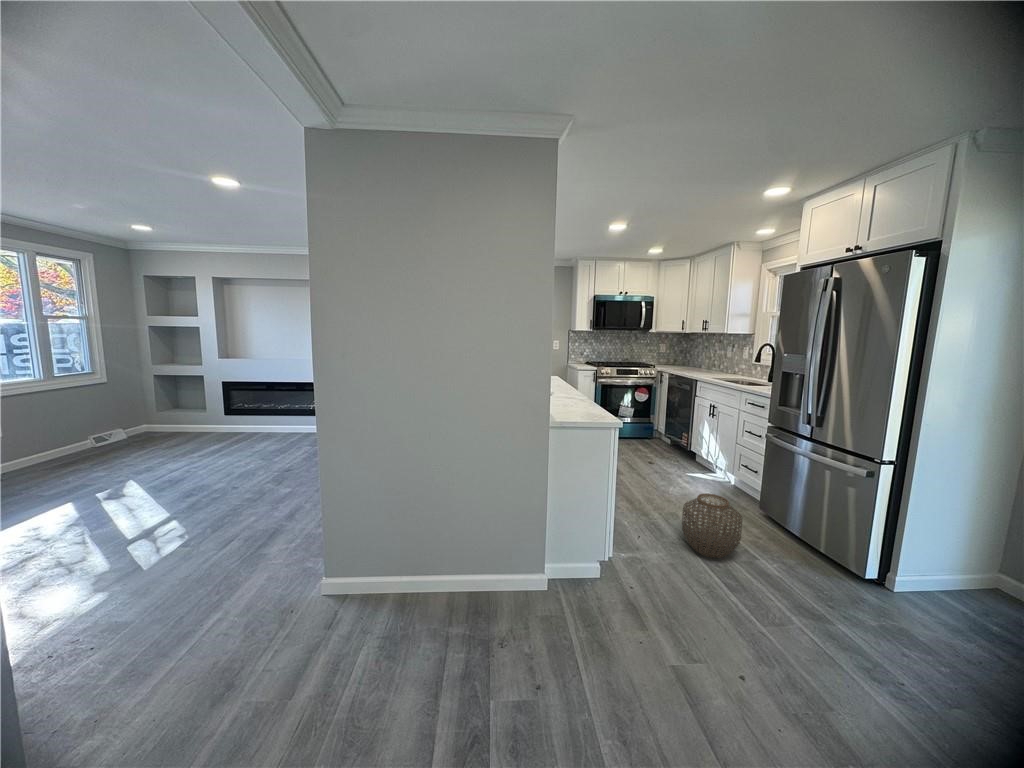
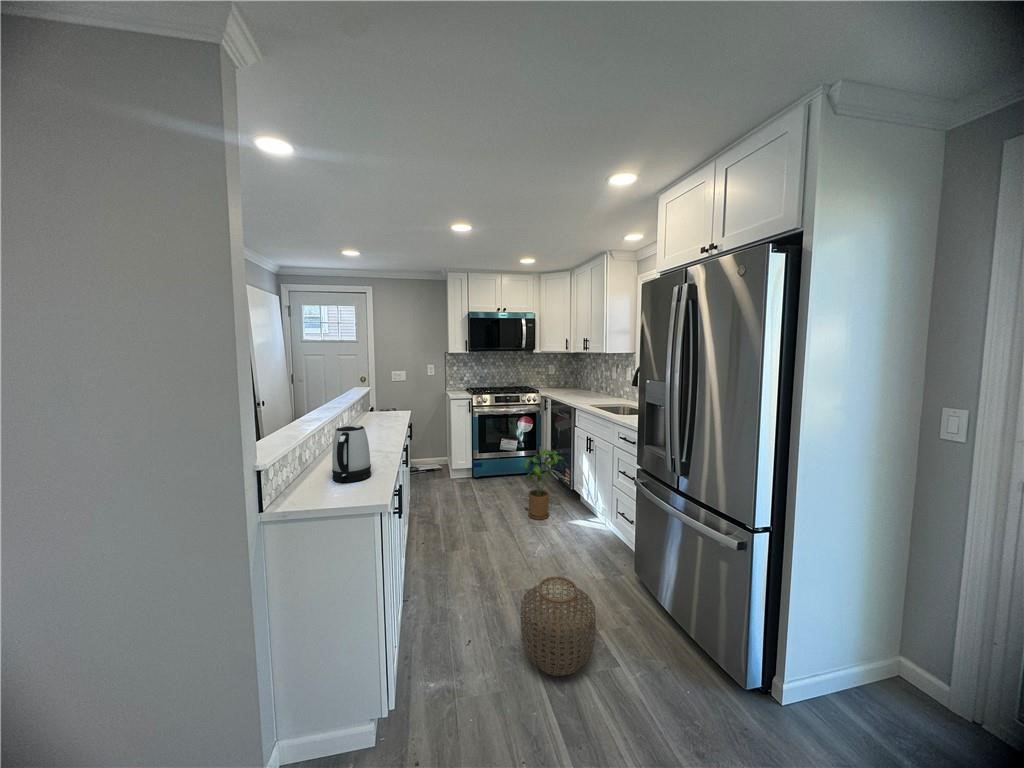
kettle: none [564,378,587,414] -> present [332,425,371,482]
house plant: none [652,413,689,470] -> present [525,449,563,520]

